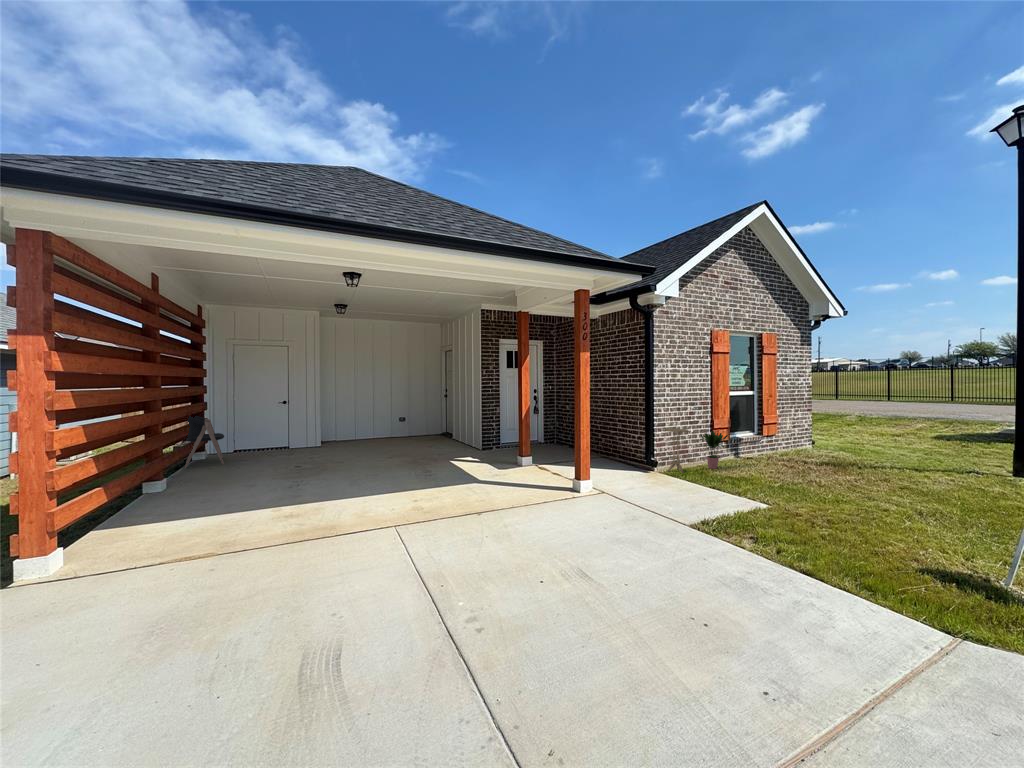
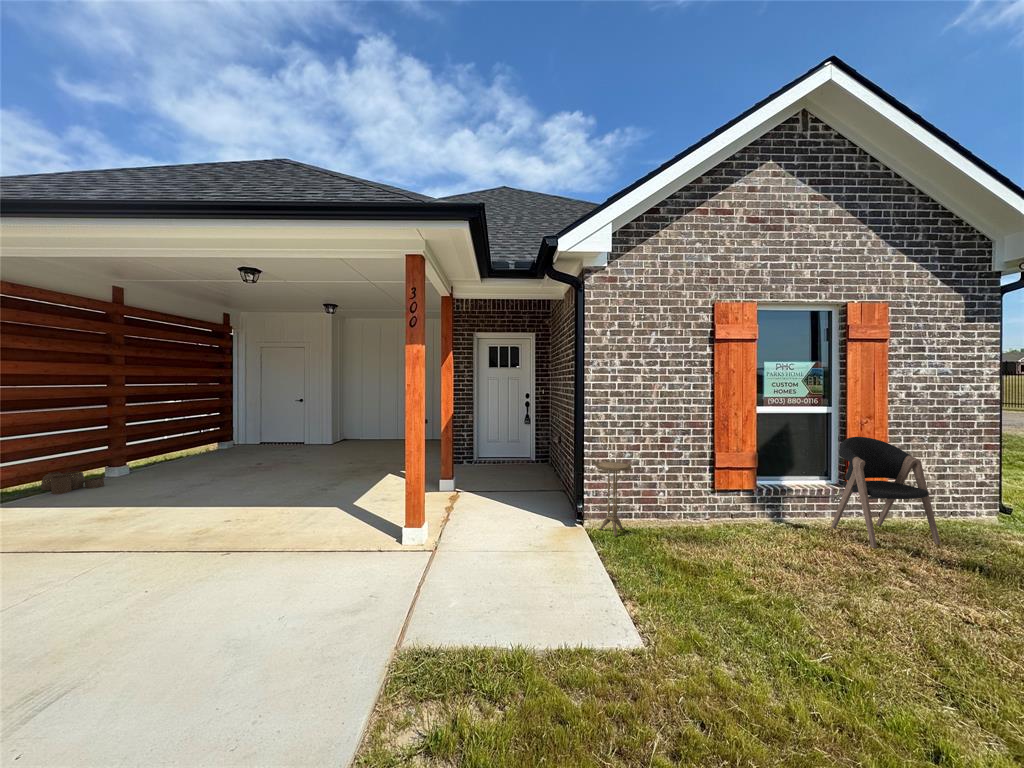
chair: present [185,416,224,468] -> present [831,437,941,548]
potted plant: present [700,431,728,469] -> none [669,468,718,536]
woven basket: none [101,480,178,507] -> present [41,470,104,494]

